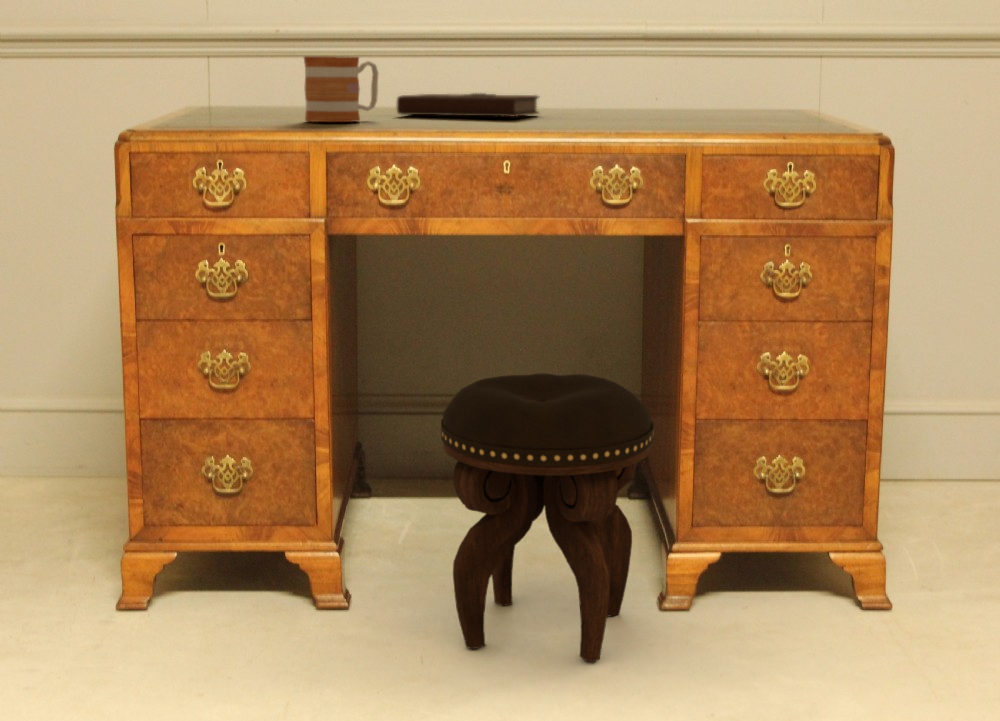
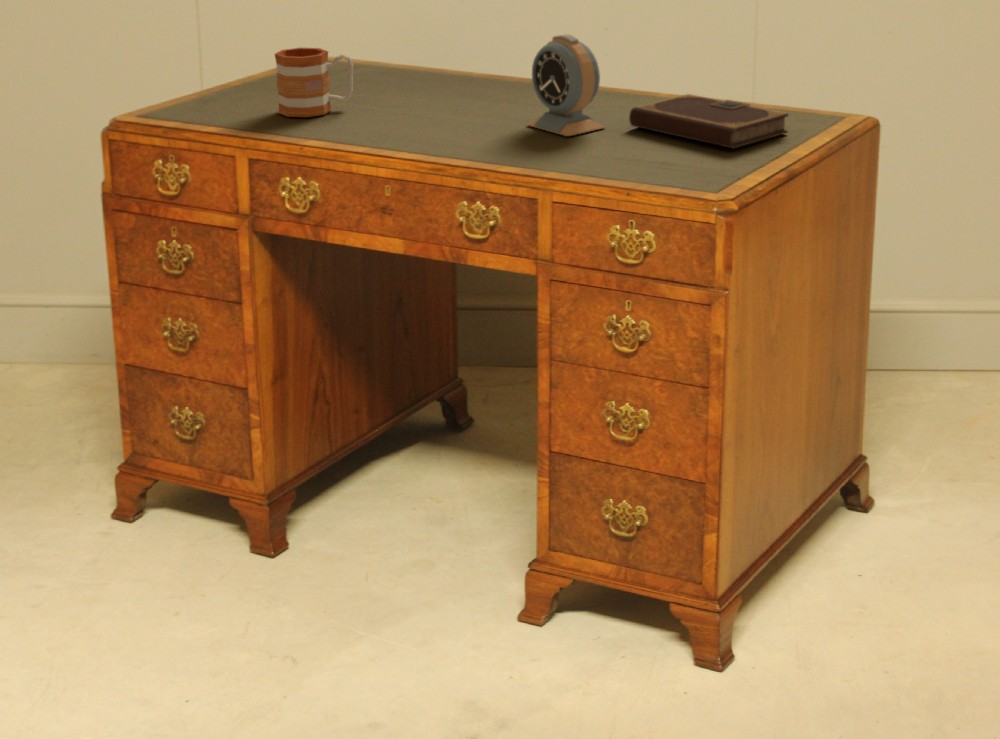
alarm clock: none [575,28,650,121] -> present [527,35,605,136]
notebook: present [397,93,538,117] -> present [629,94,788,148]
footstool: present [441,373,654,662] -> none [292,380,491,658]

